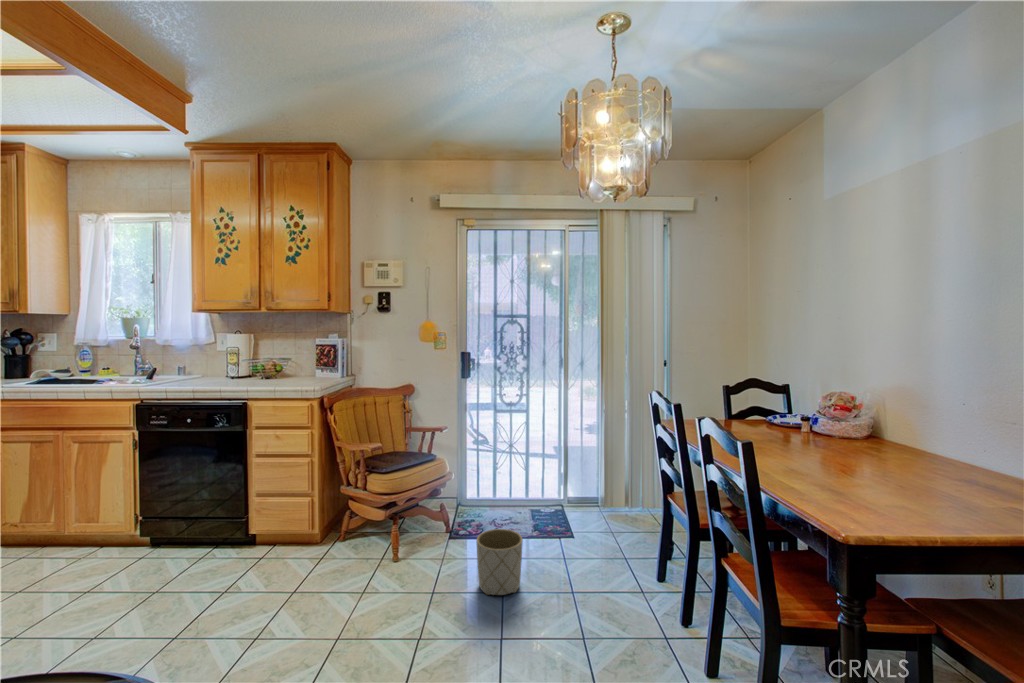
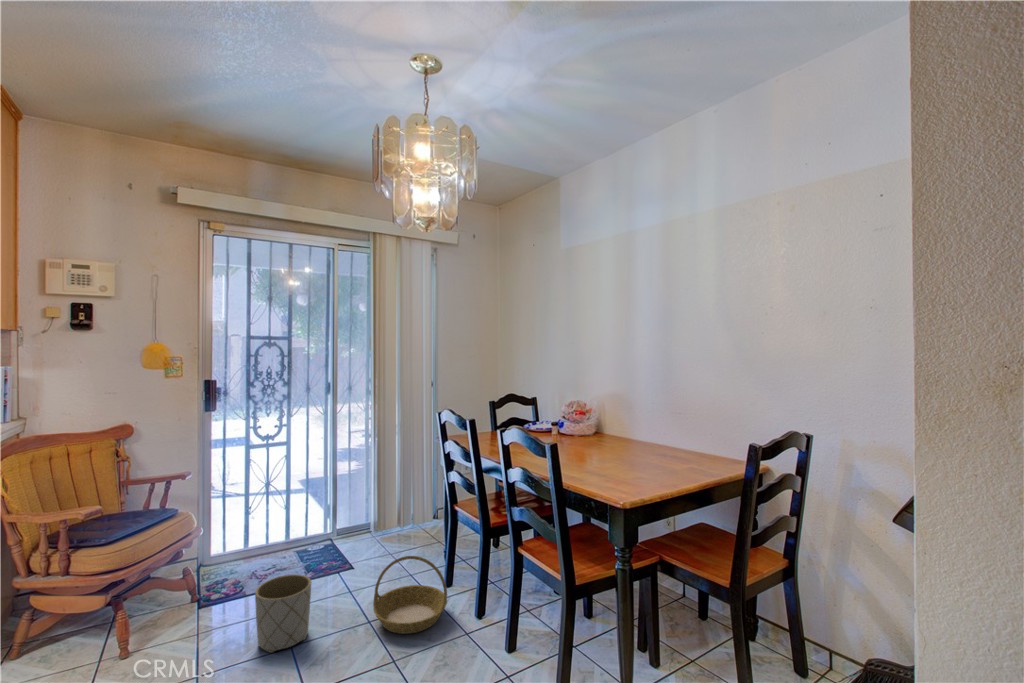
basket: none [577,540,655,623] -> present [373,556,447,634]

